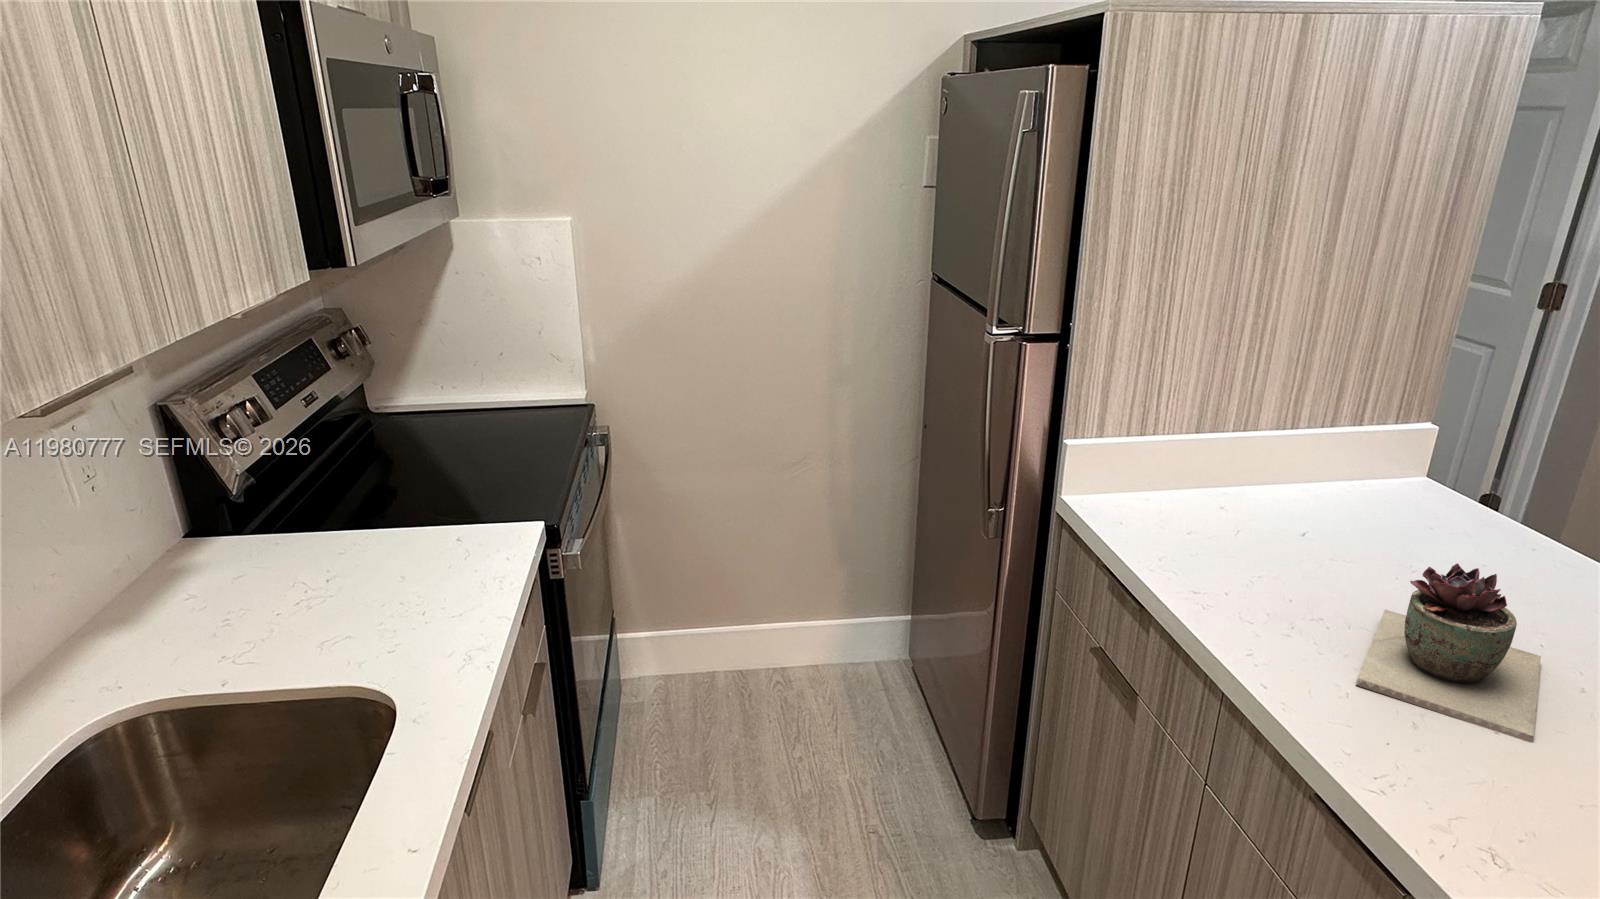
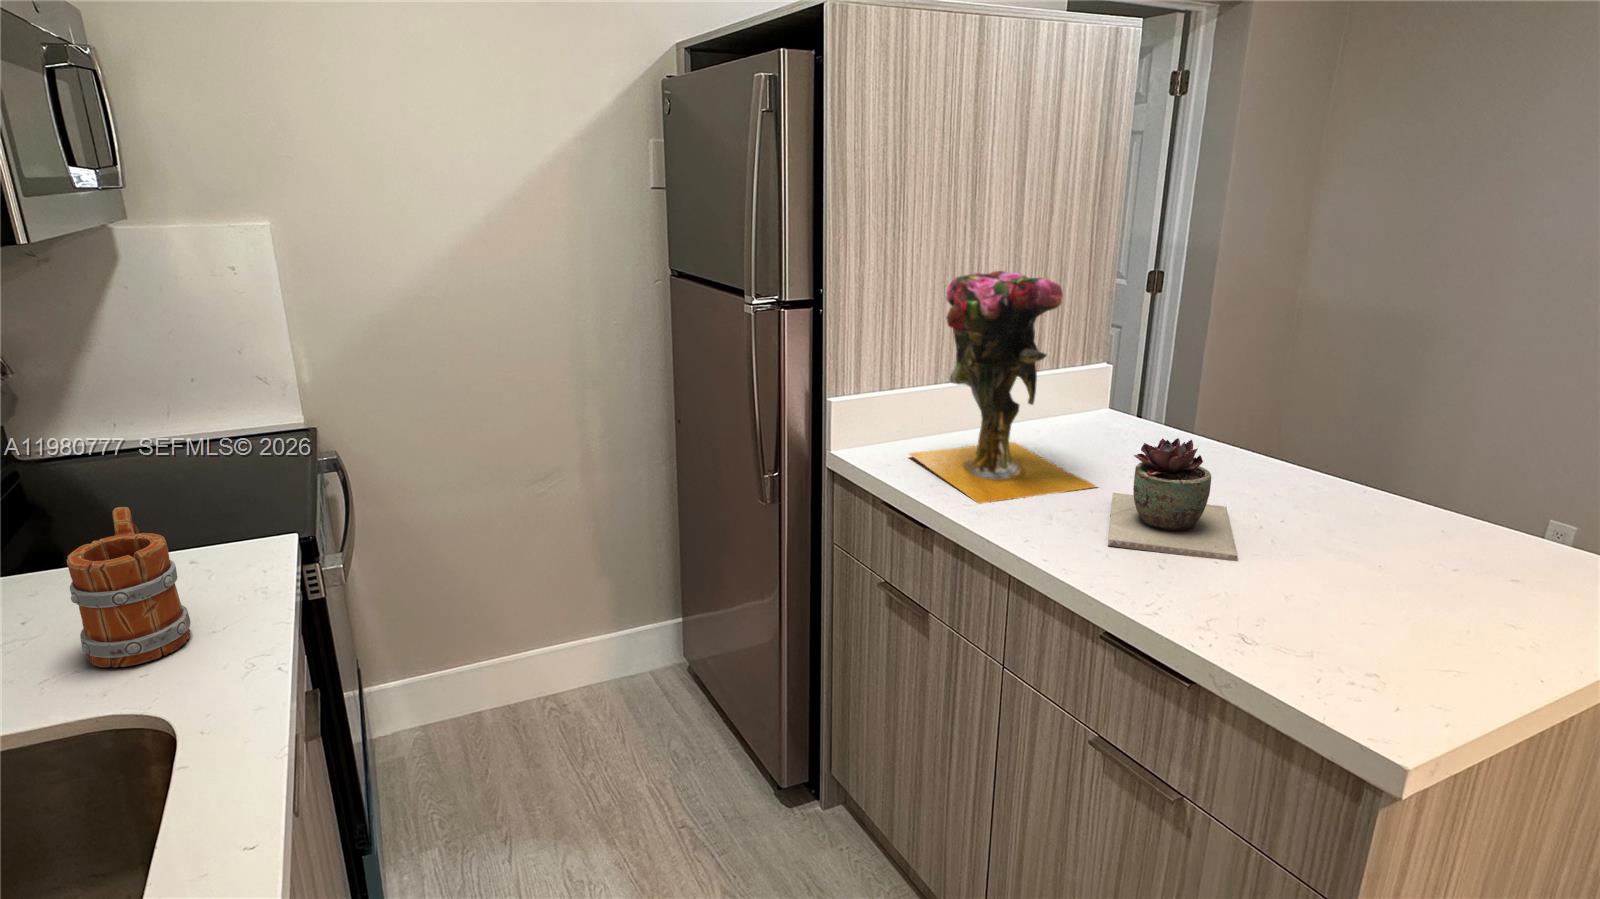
vase: none [1146,325,1371,595] -> present [909,271,1096,504]
mug: none [328,497,423,640] -> present [67,507,191,667]

